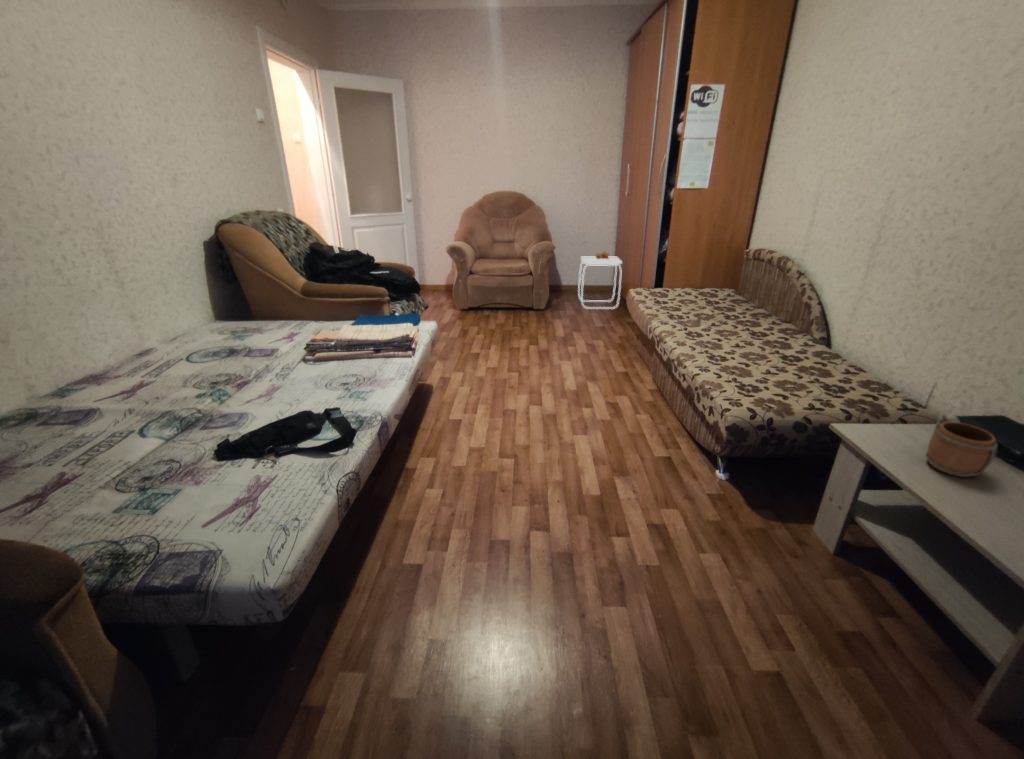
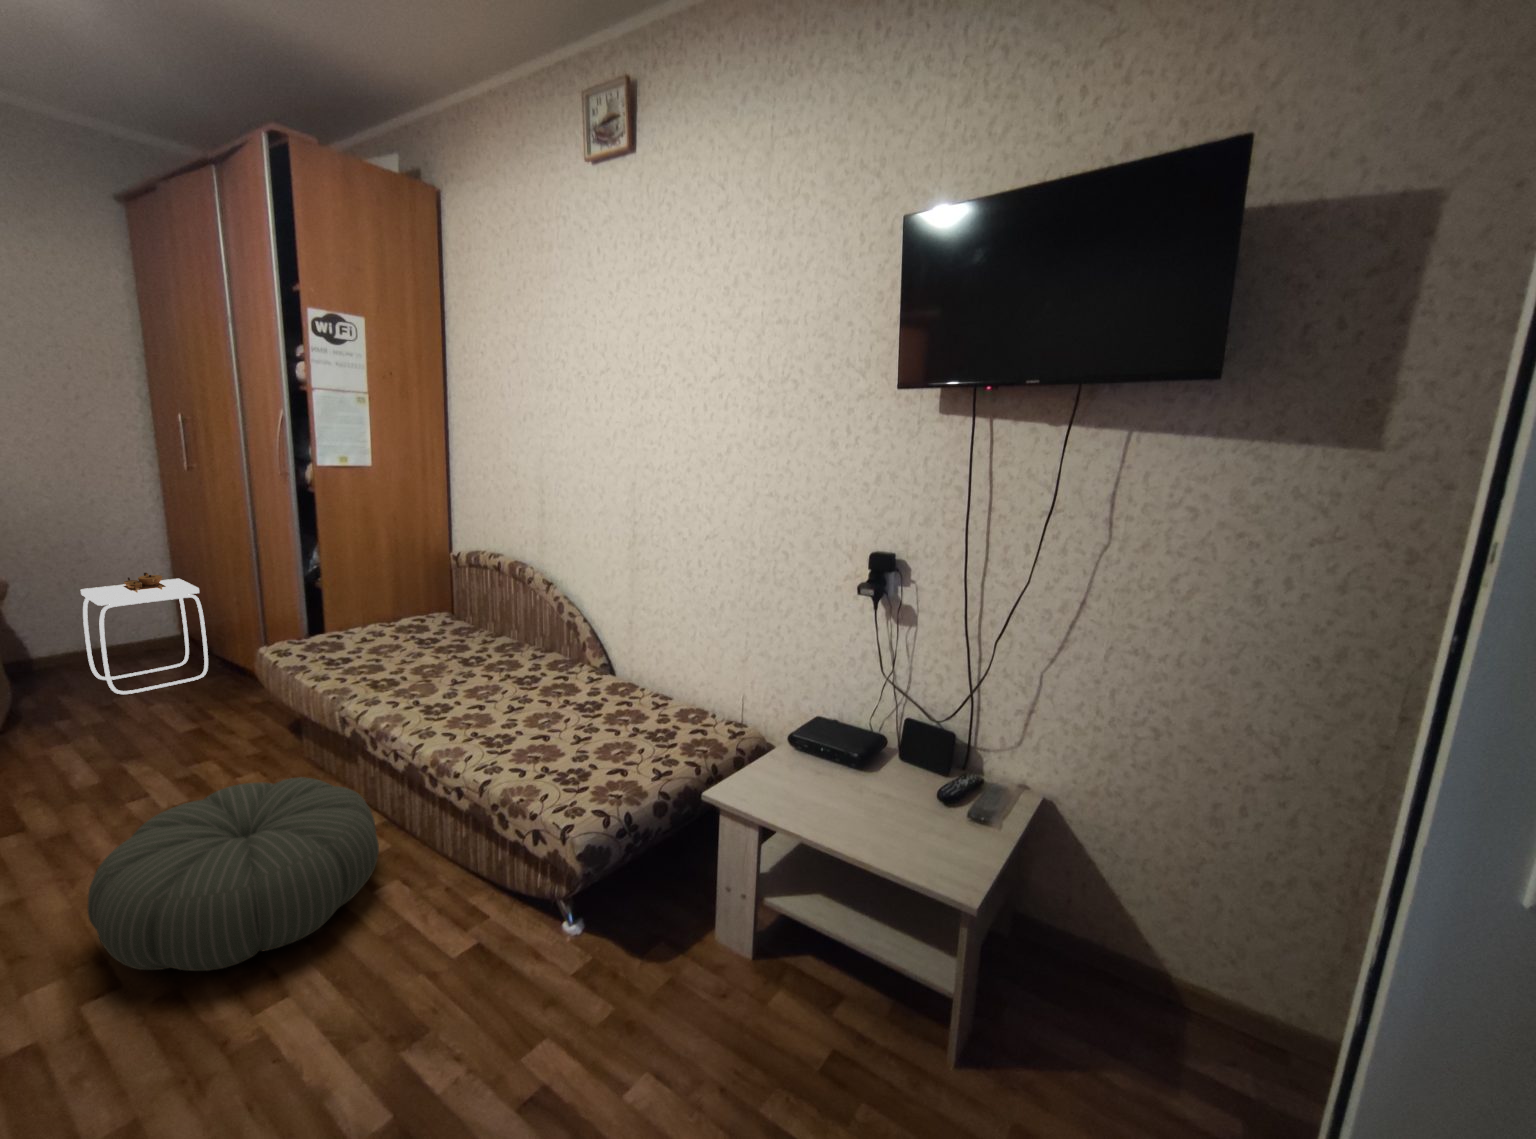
pouf: none [541,346,647,418] -> present [88,777,379,971]
mug: present [926,414,997,477] -> none [791,737,854,807]

